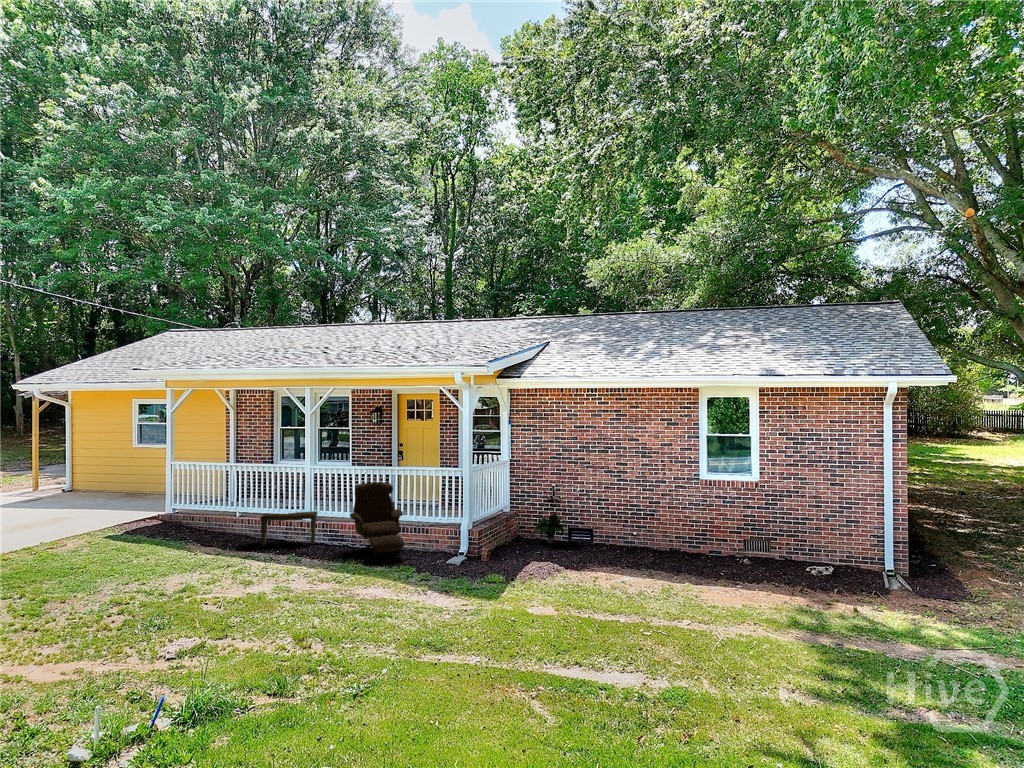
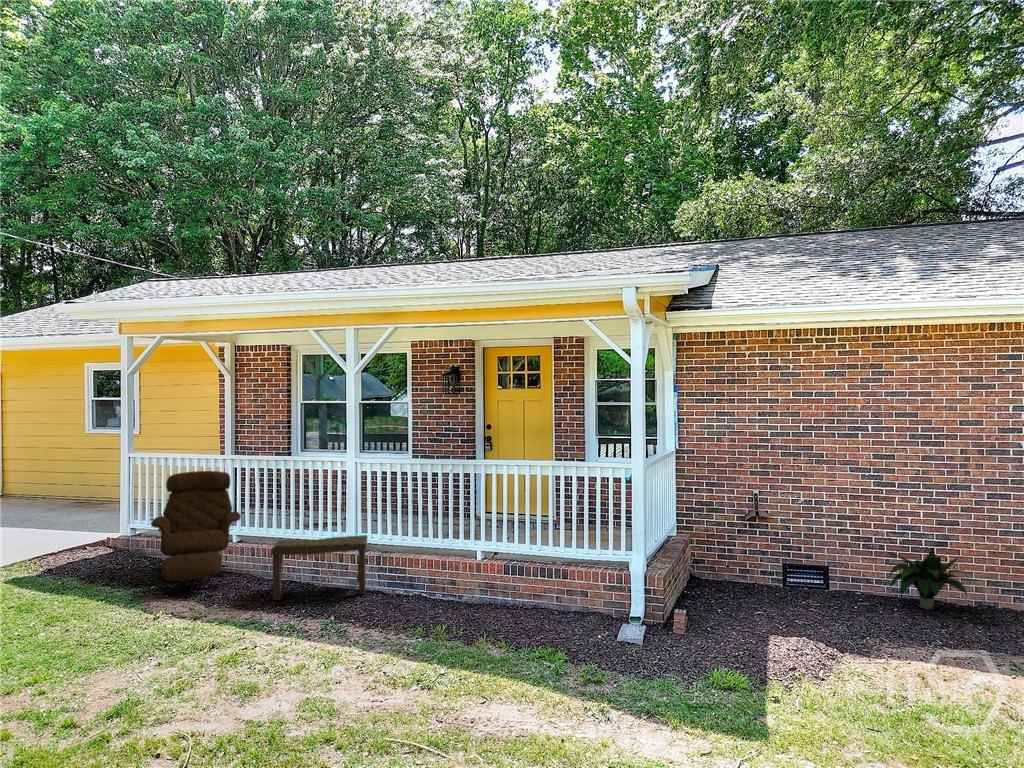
lounge chair: present [350,482,404,562] -> present [151,471,241,596]
potted plant: present [534,512,569,544] -> present [889,549,967,610]

